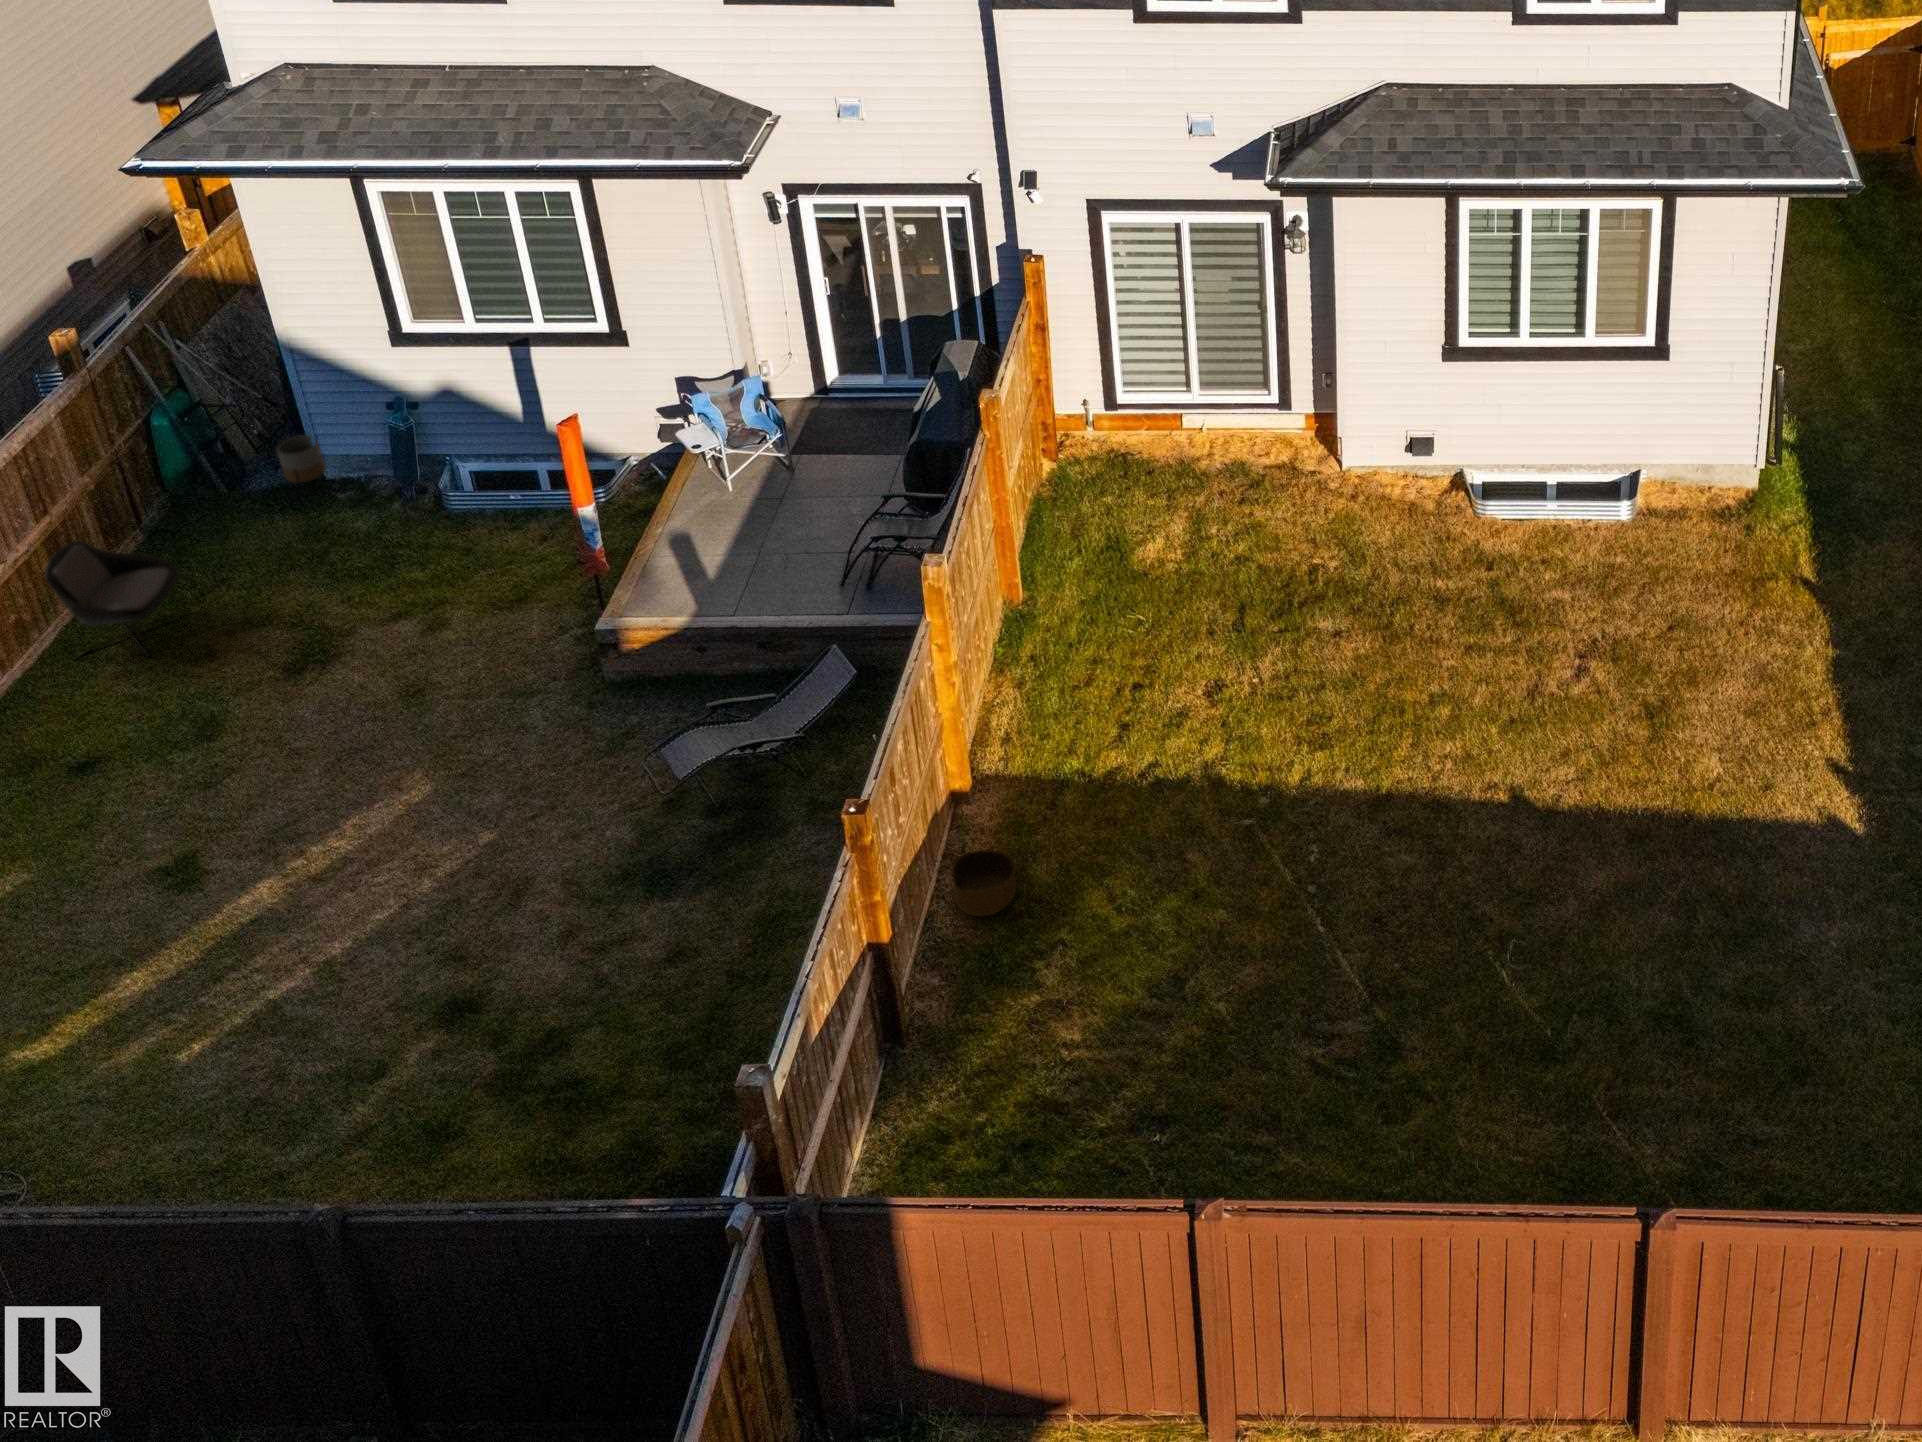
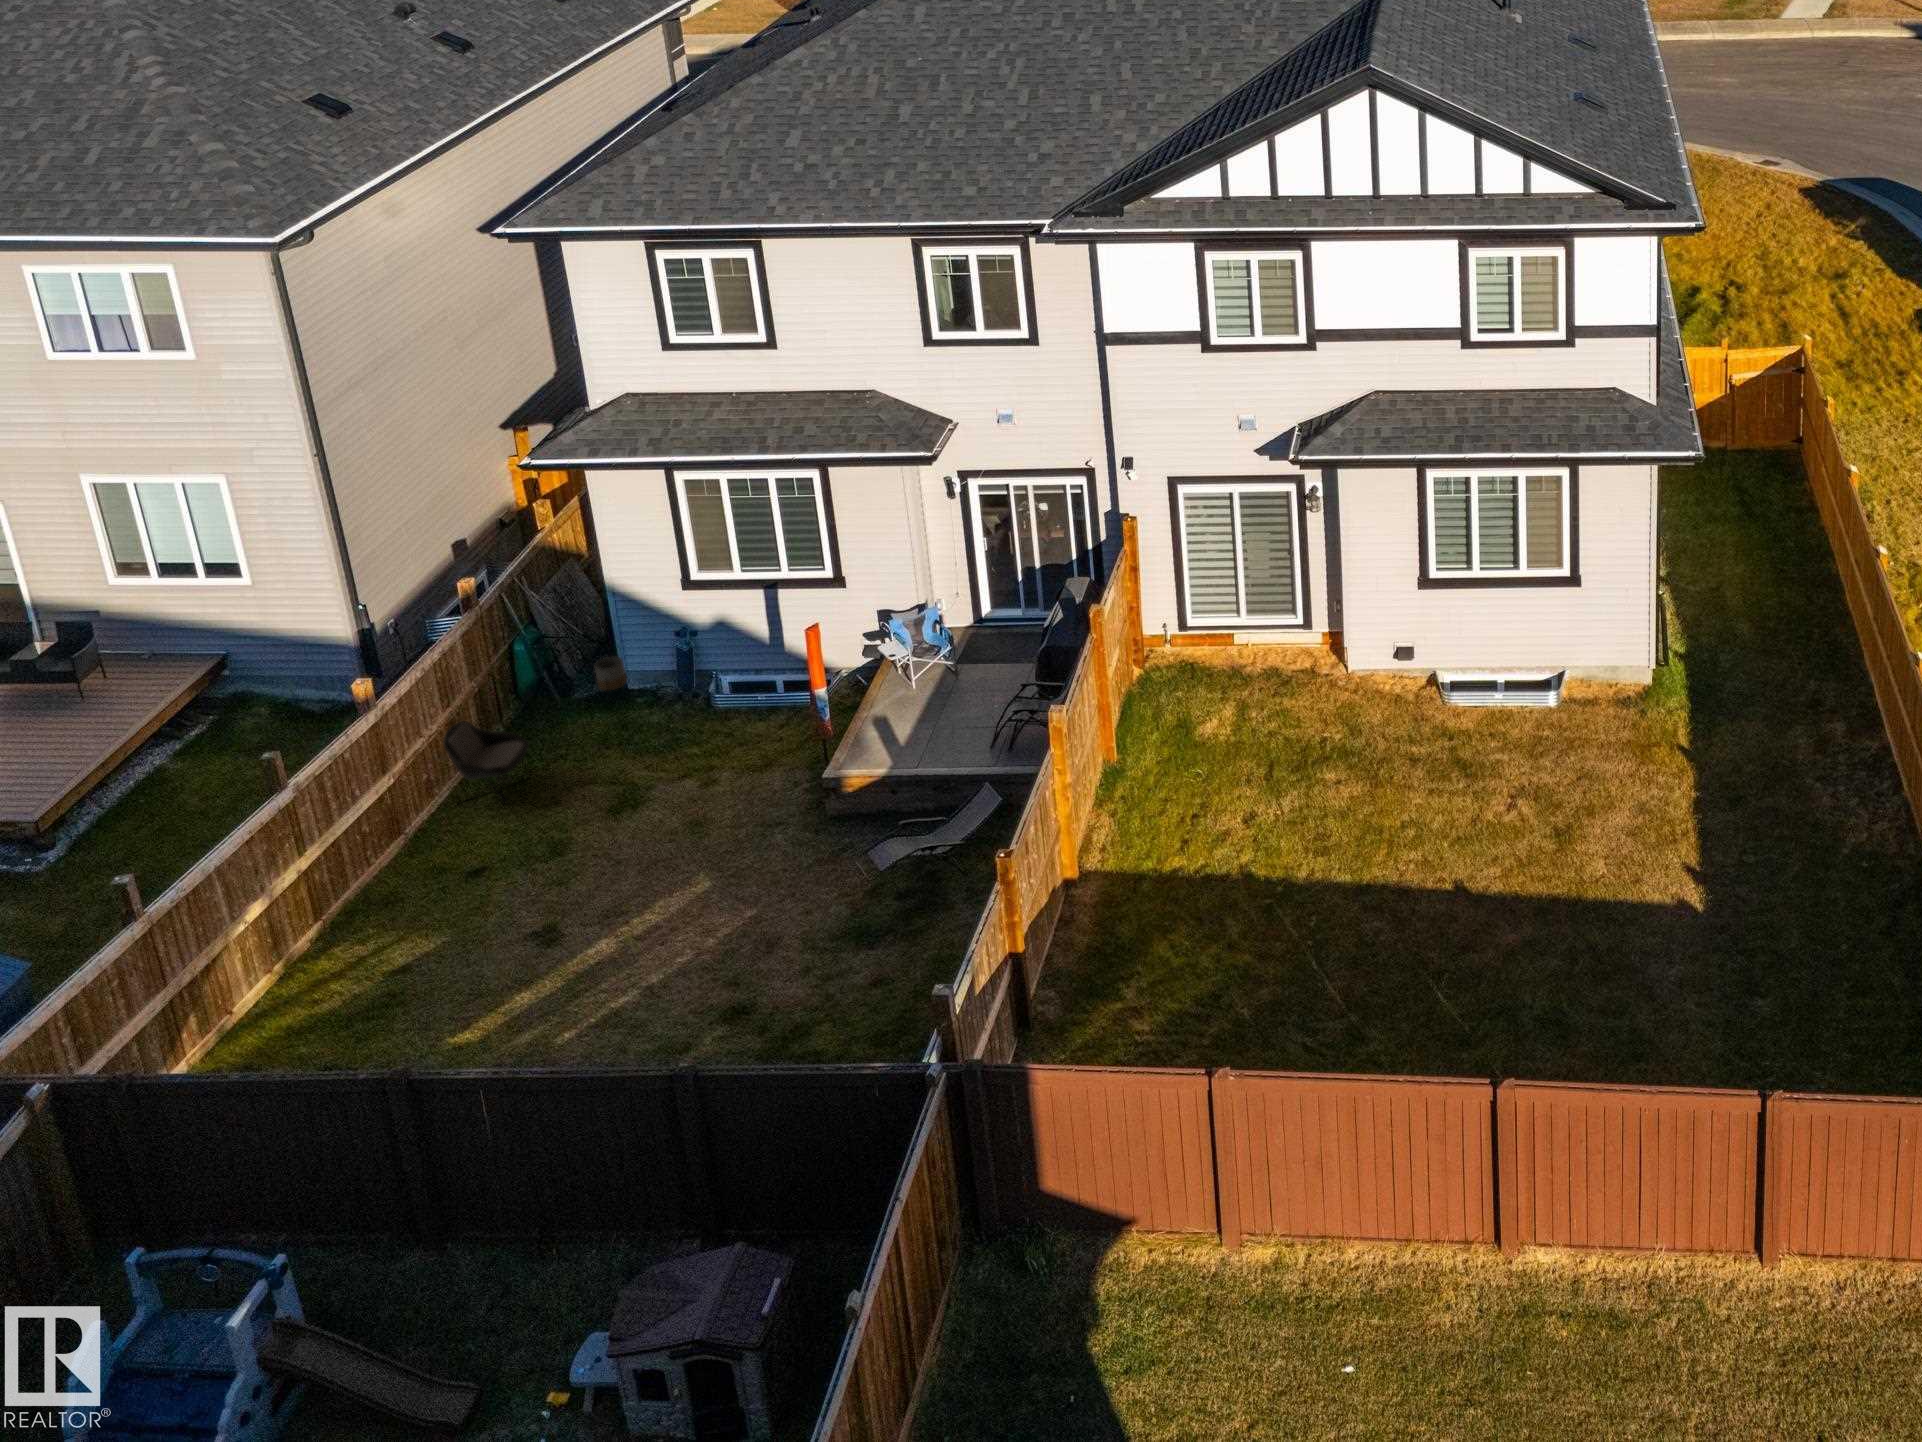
basket: present [952,849,1016,916] -> none [1054,919,1098,965]

